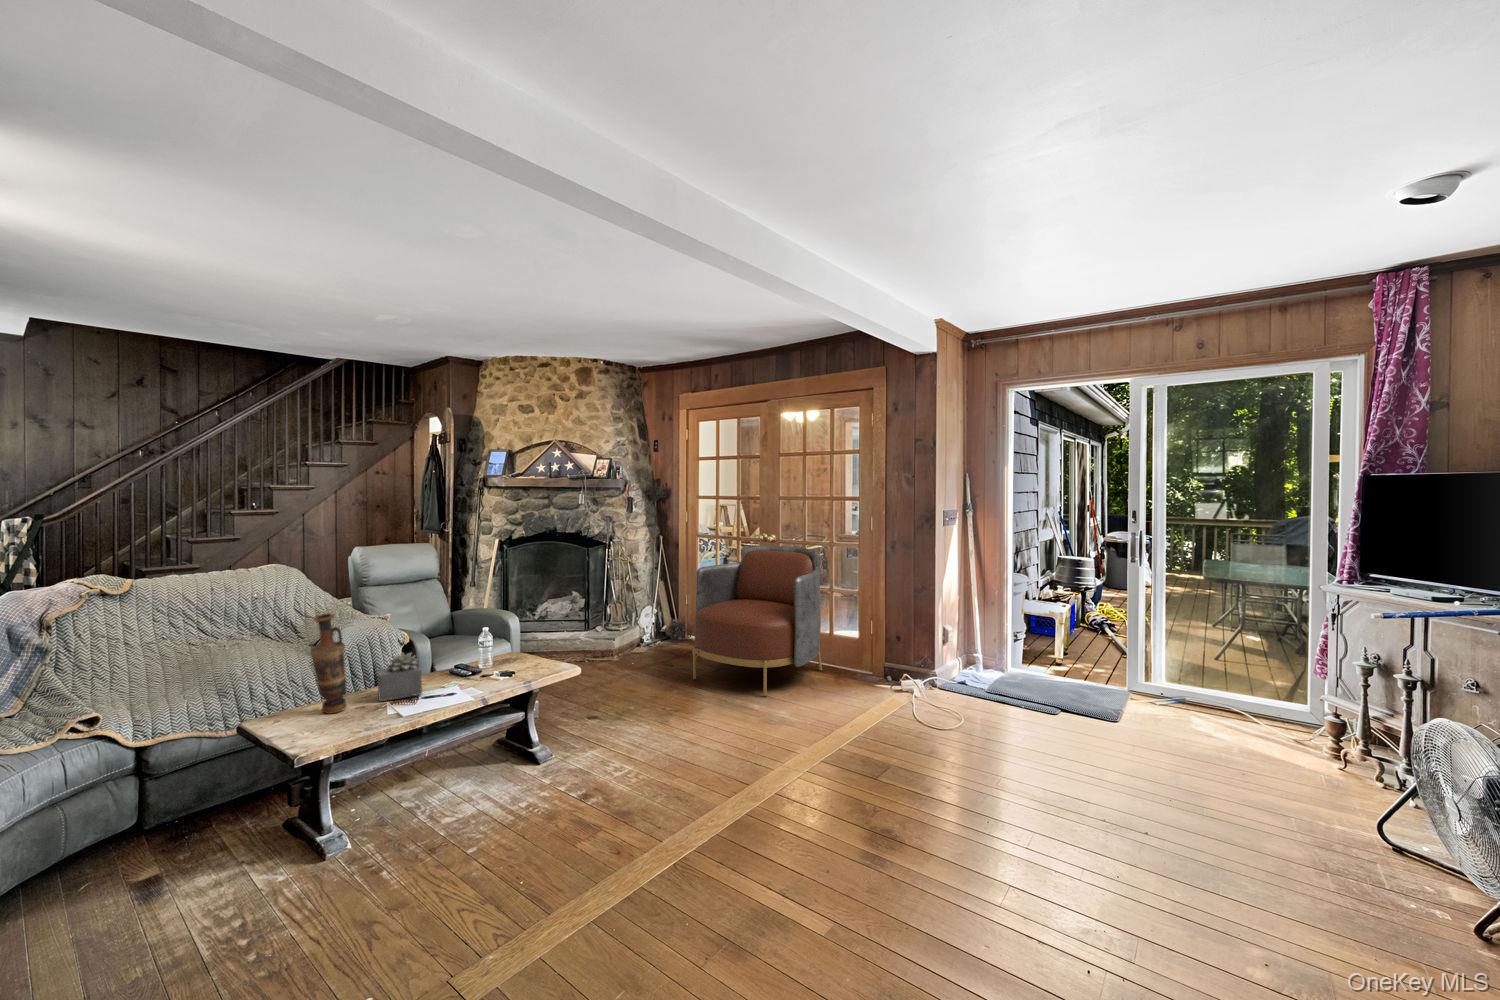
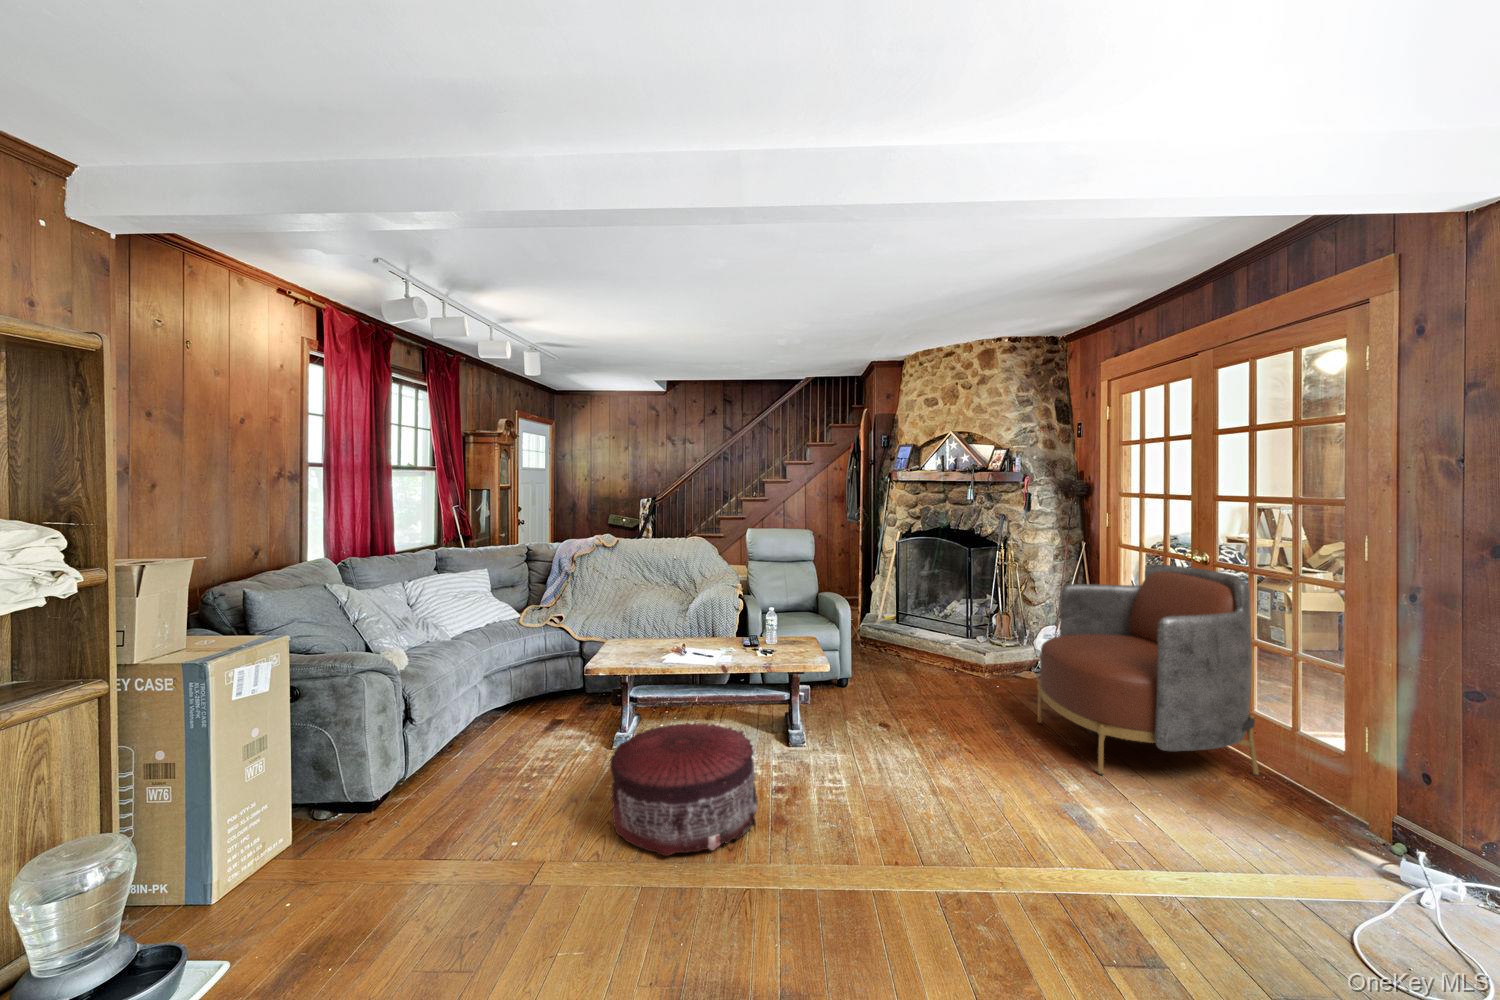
vase: present [310,613,347,714] -> none [617,573,643,647]
succulent plant: present [378,653,422,701] -> none [661,613,699,650]
pouf: none [467,744,636,898] -> present [610,723,758,856]

